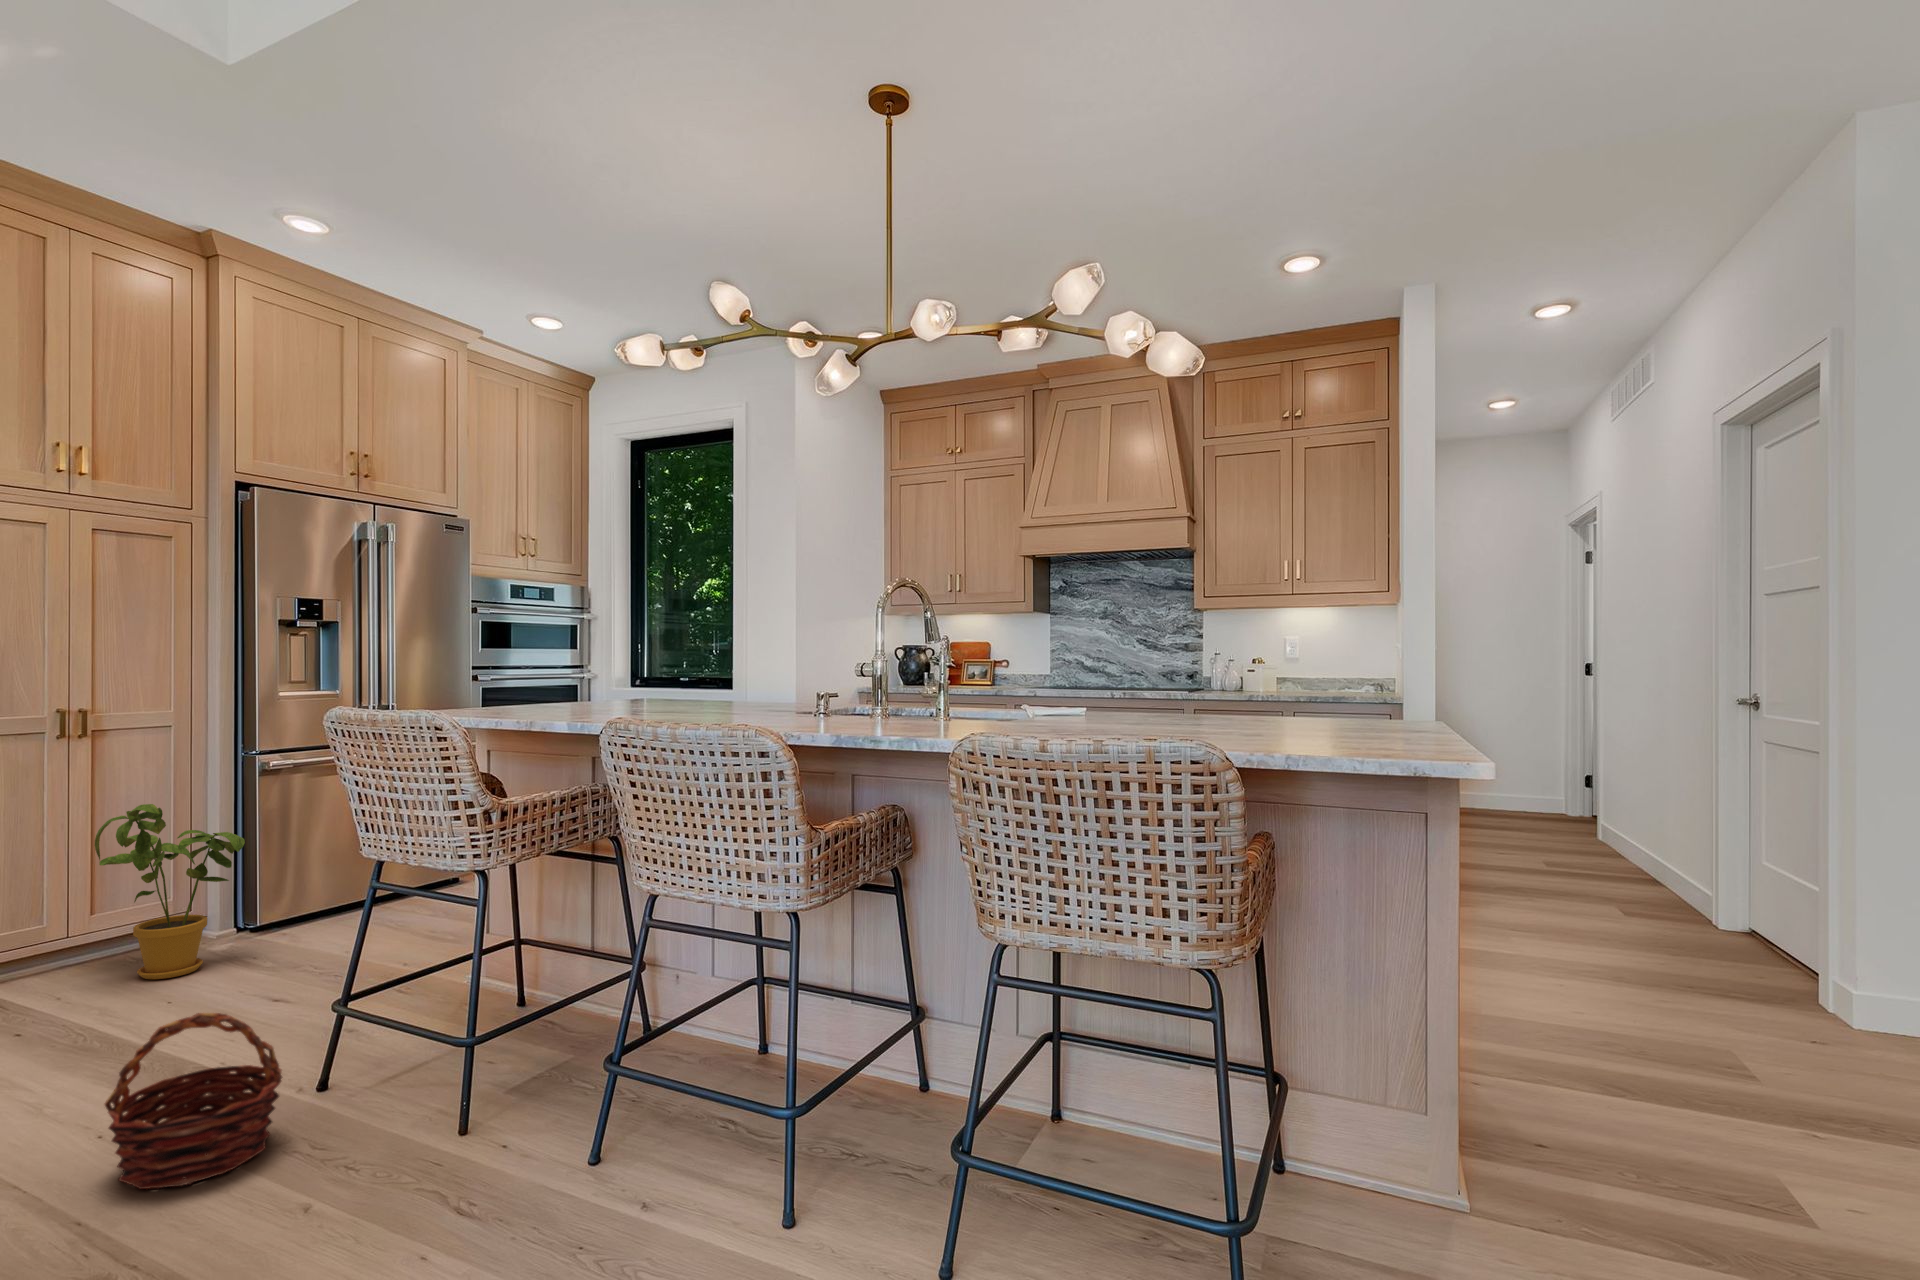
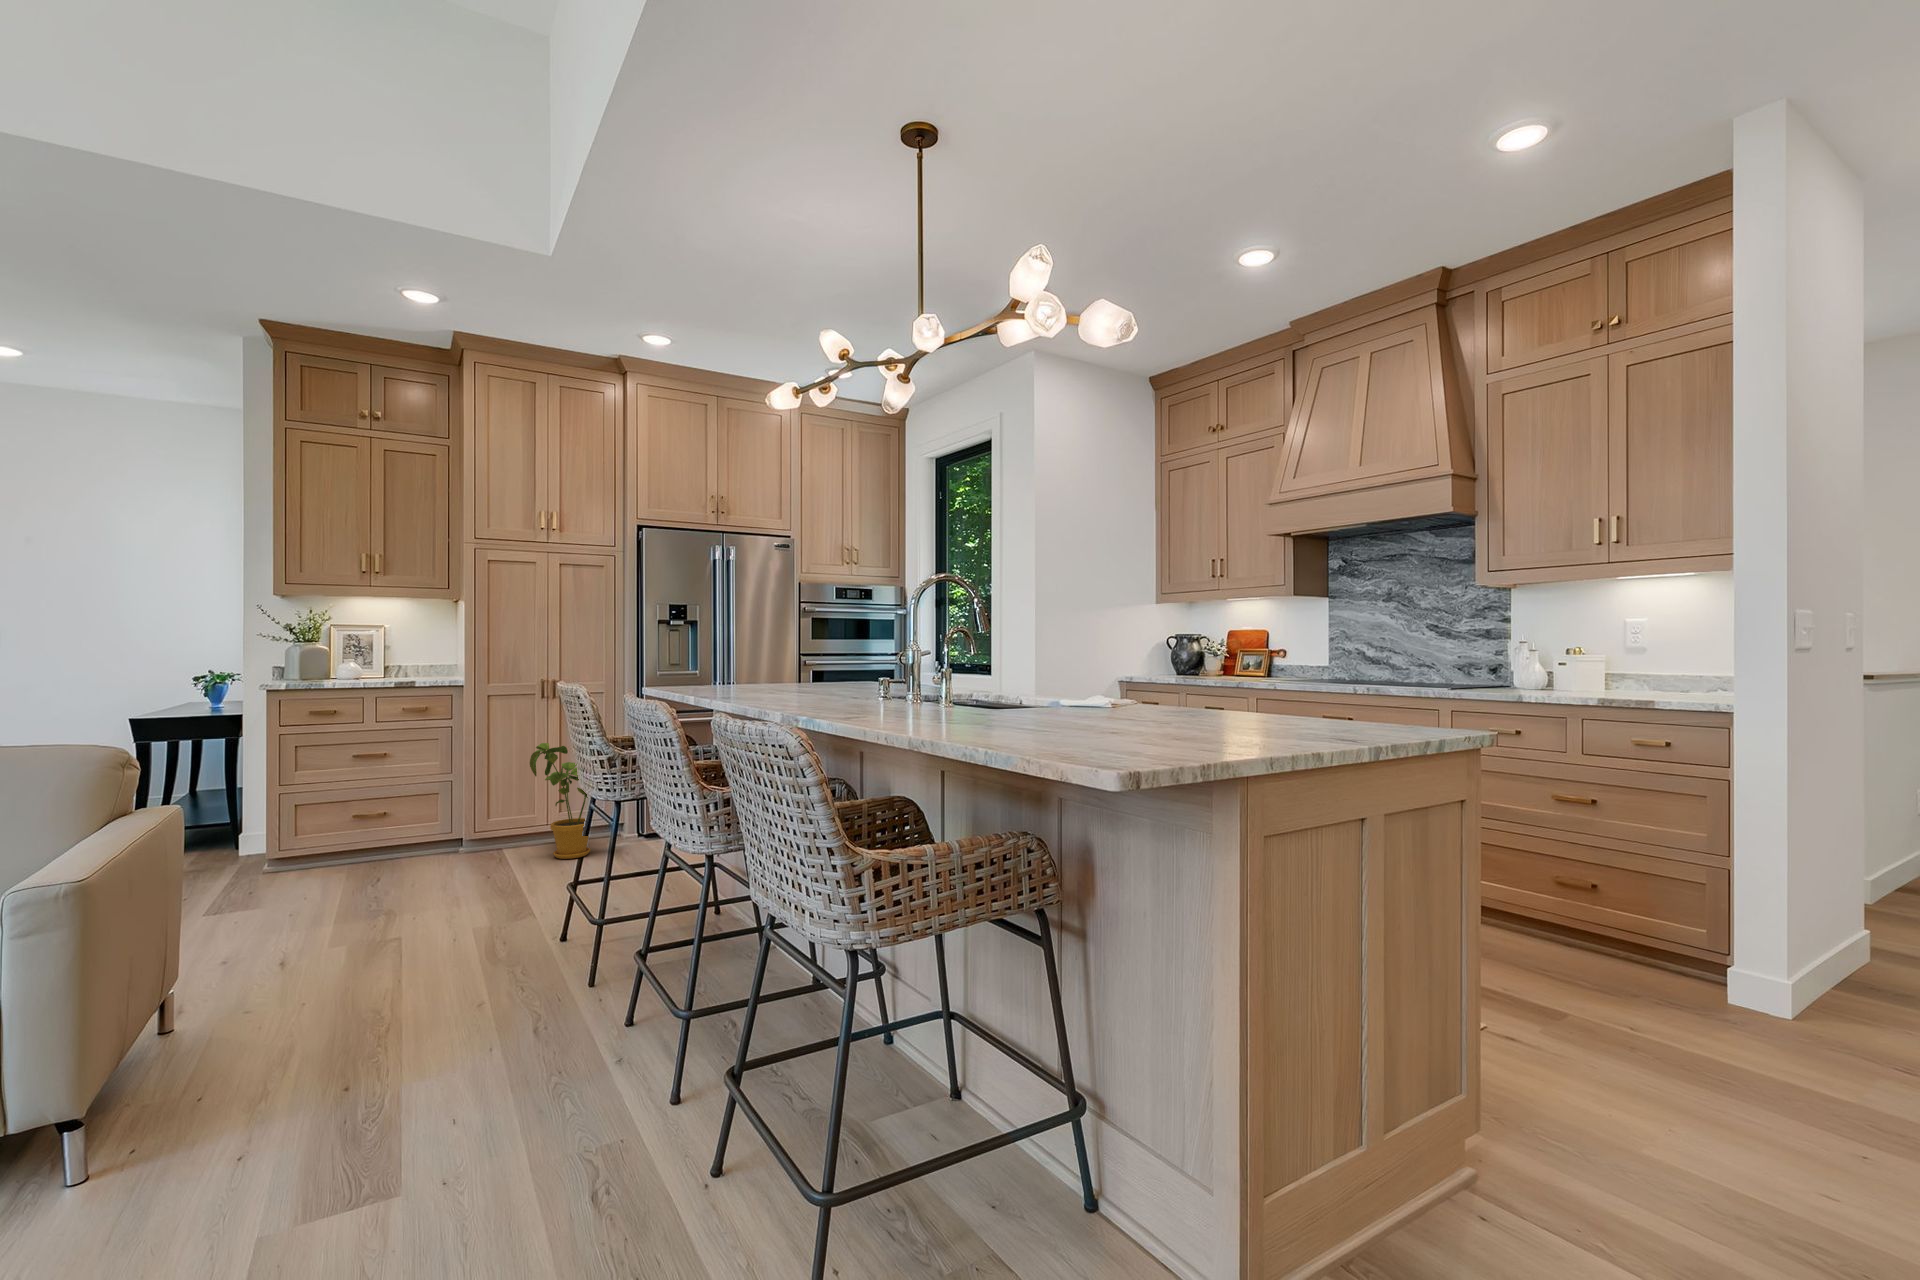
basket: present [105,1013,282,1189] -> none [351,886,461,998]

